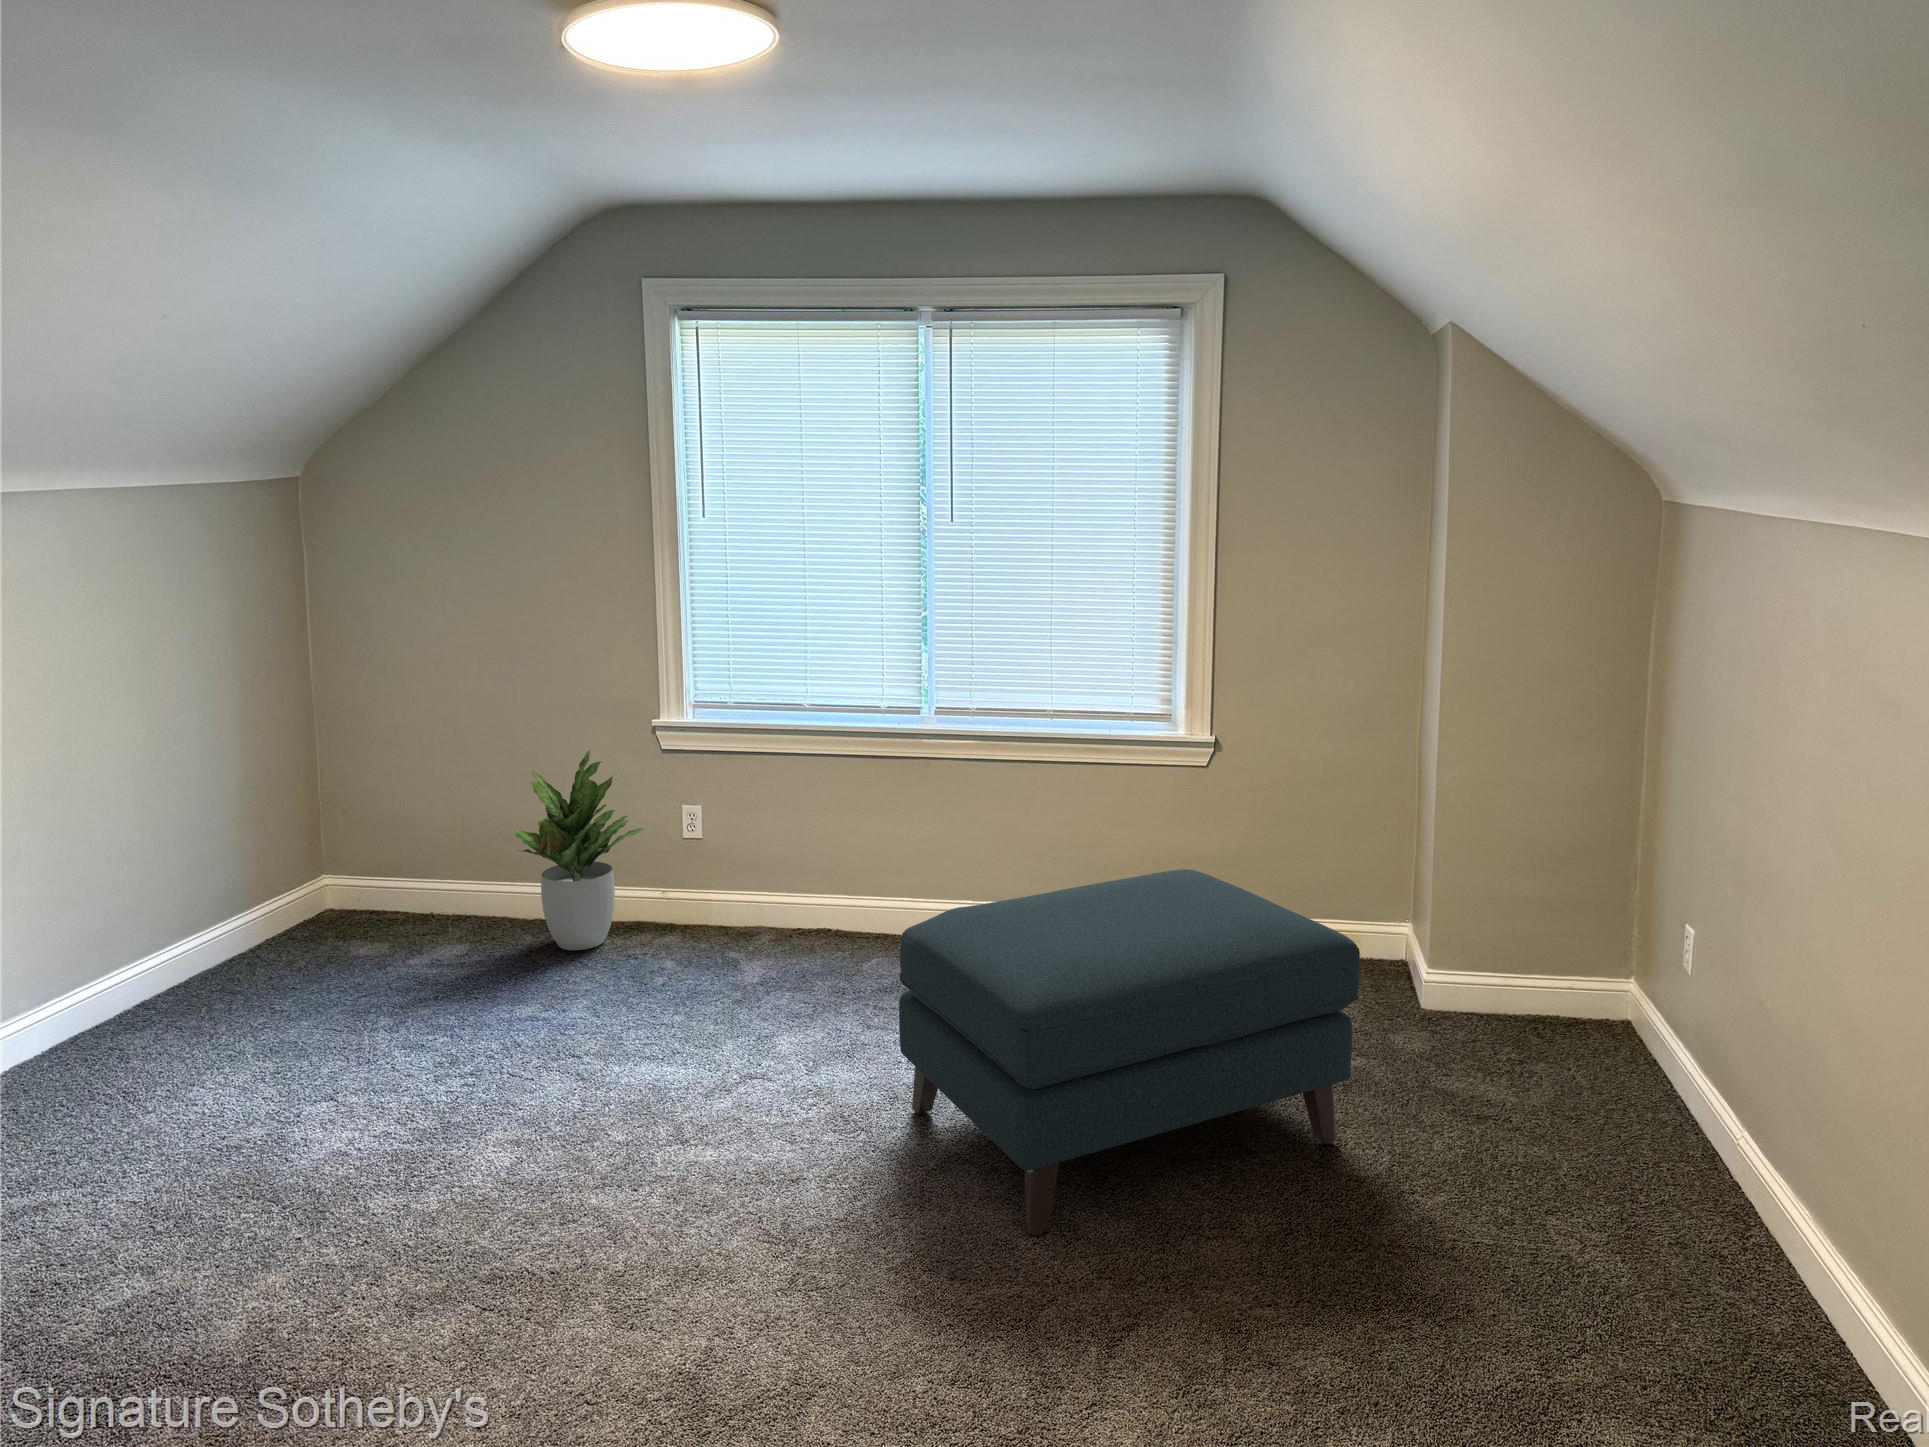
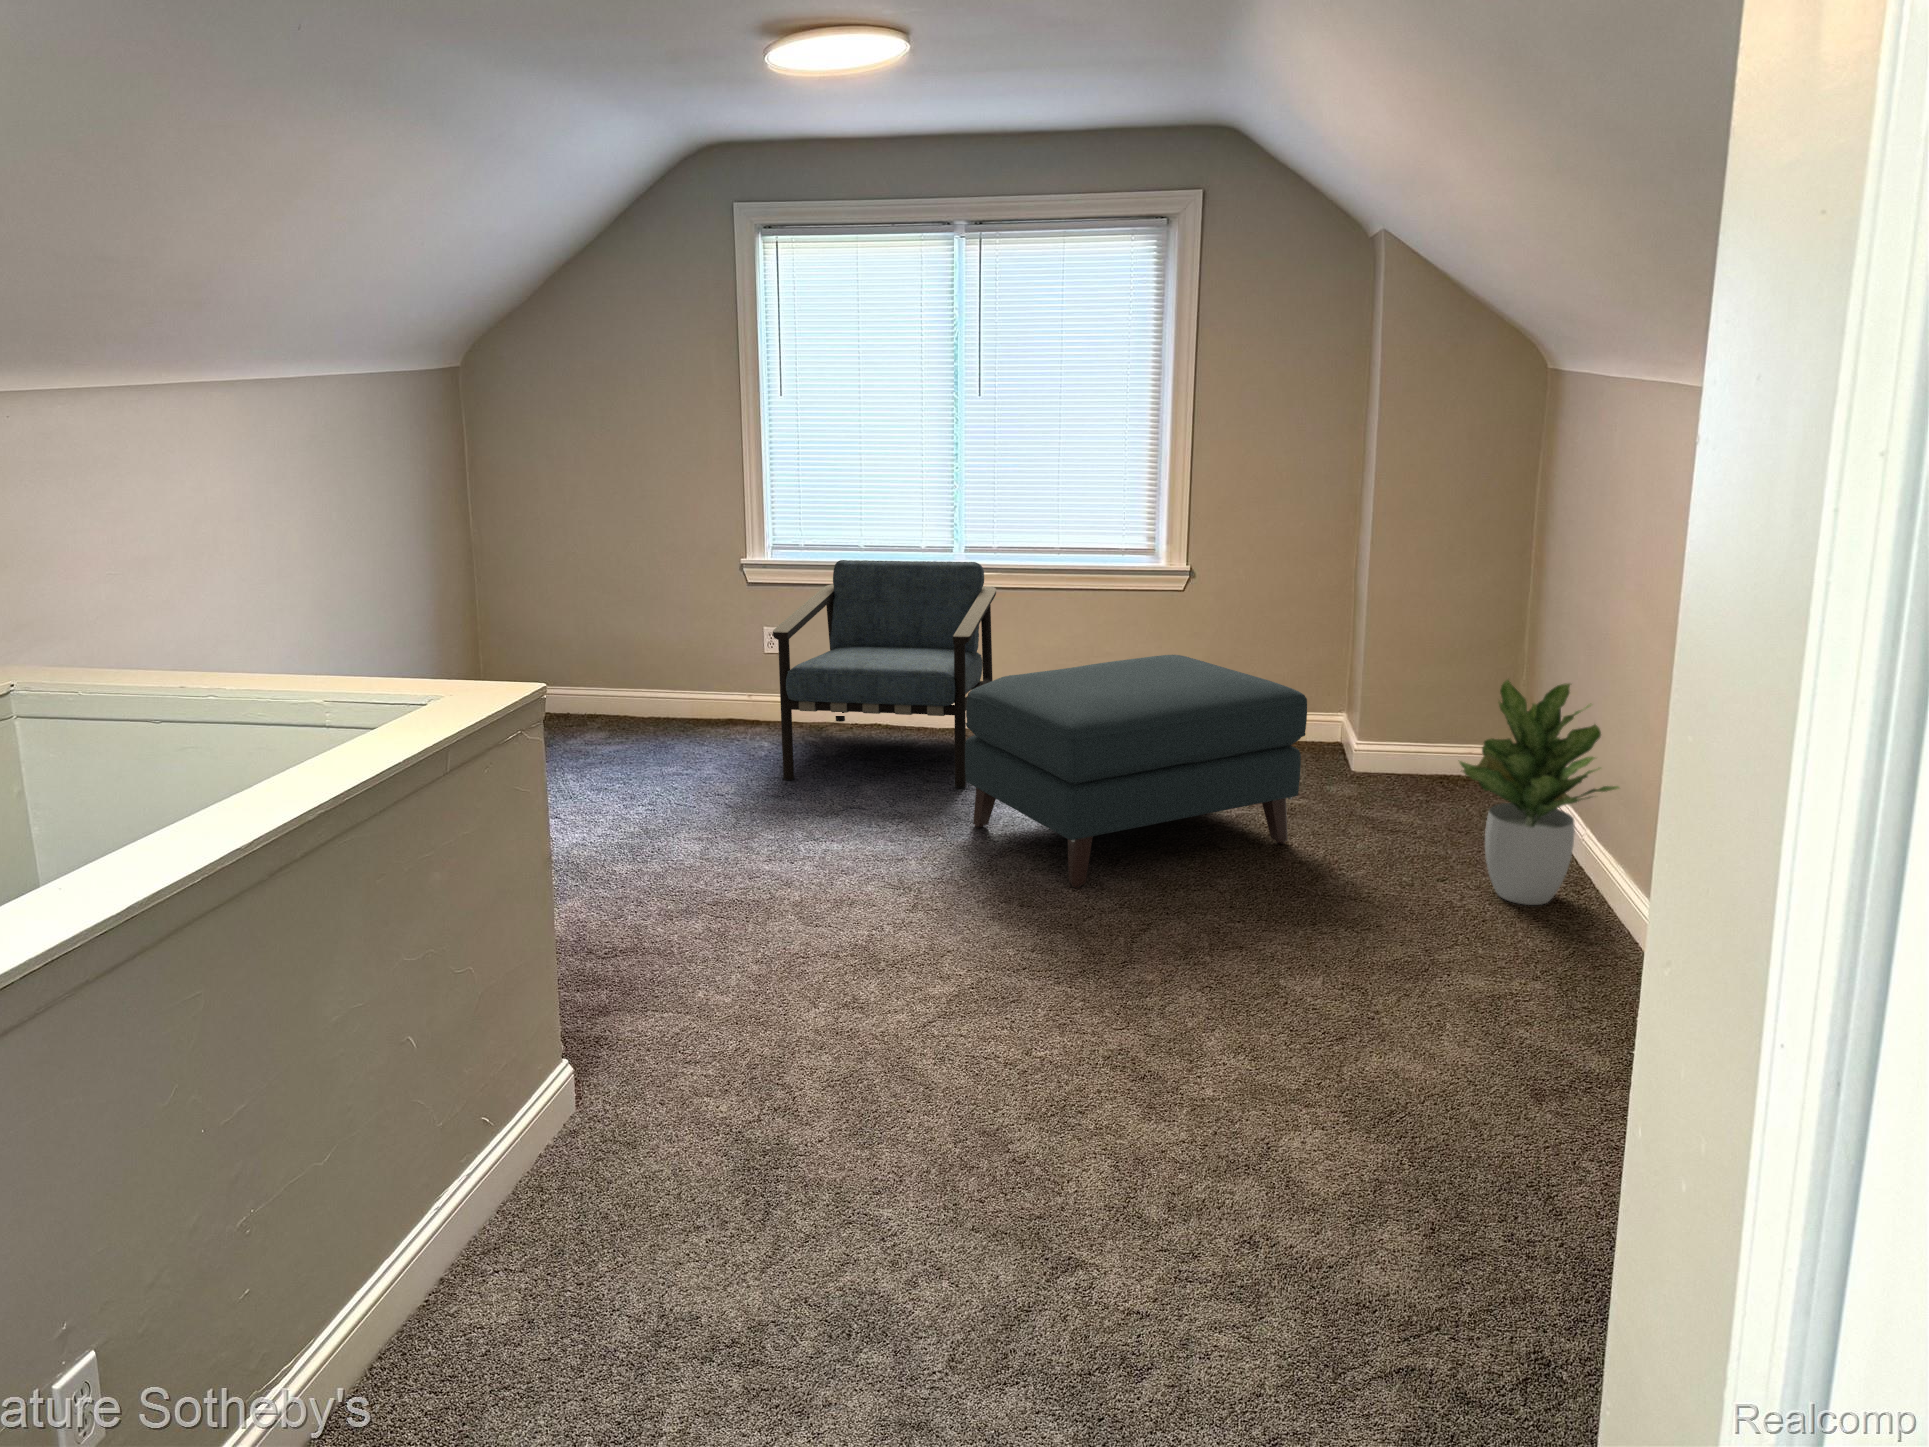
armchair: none [661,725,972,1040] -> present [773,560,996,788]
potted plant: present [515,749,644,950] -> present [1460,680,1619,905]

